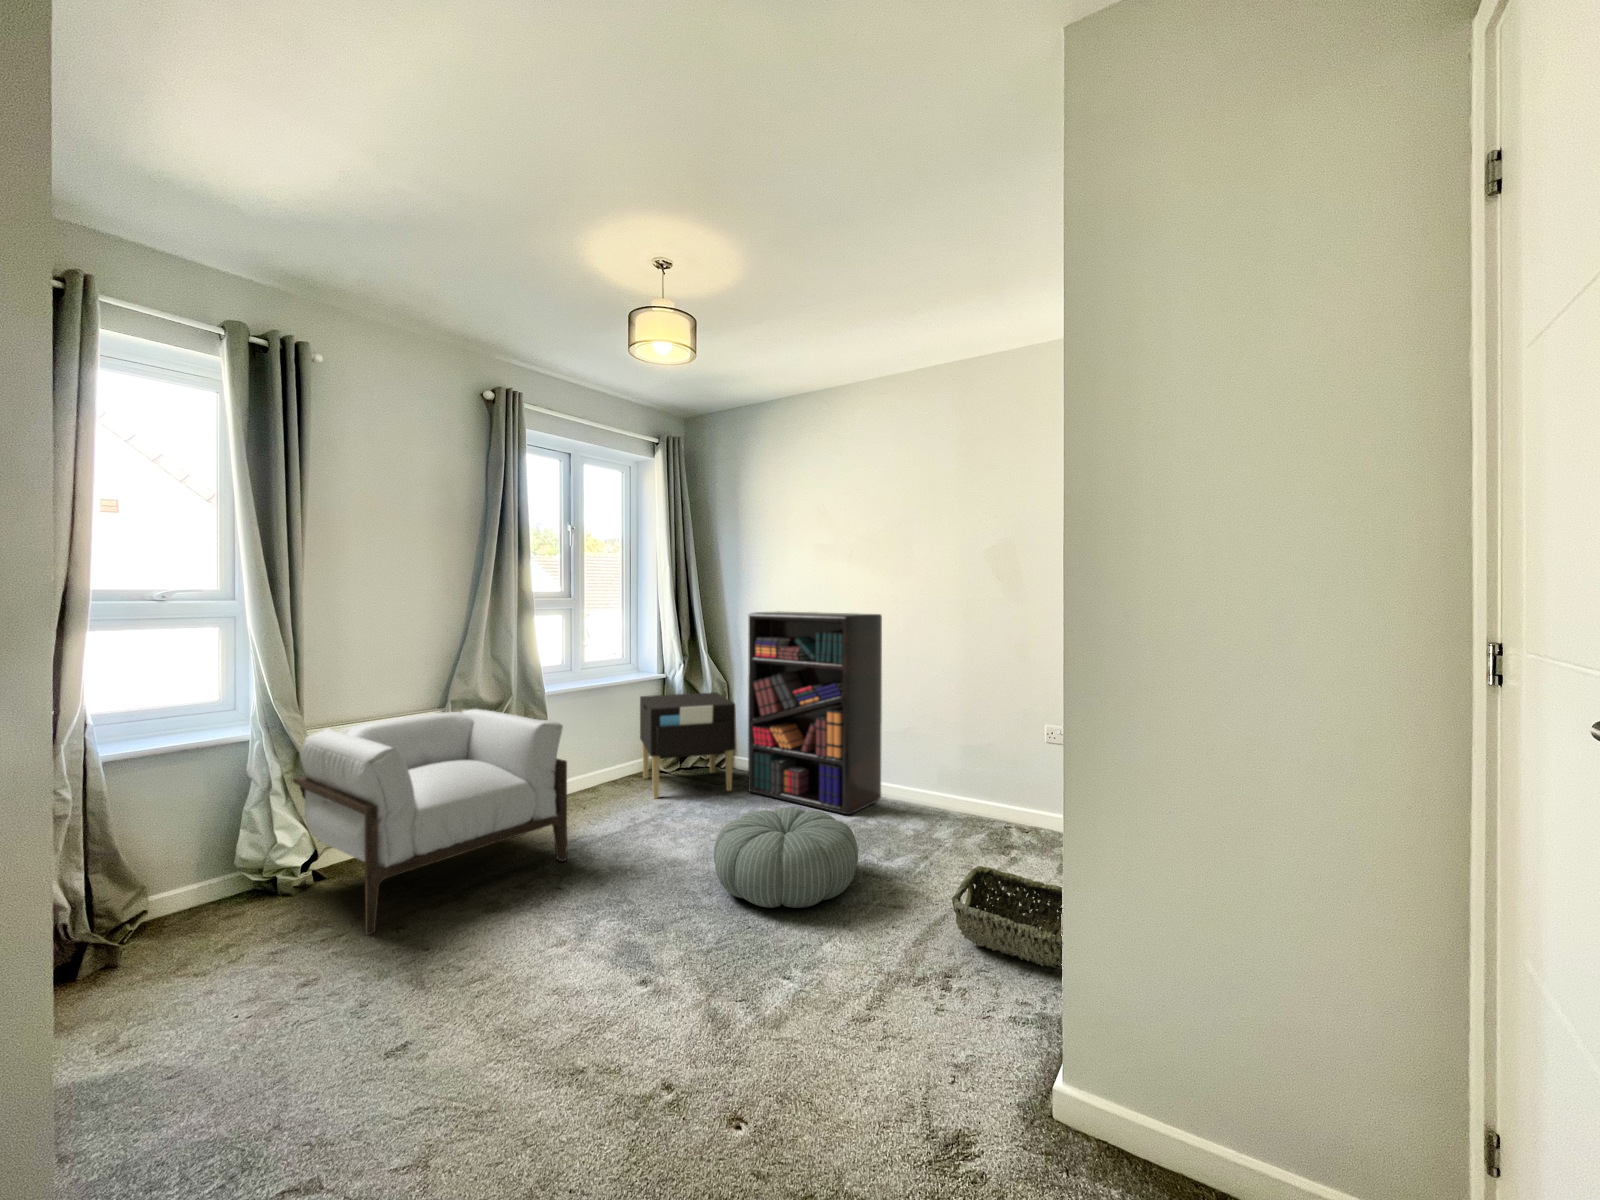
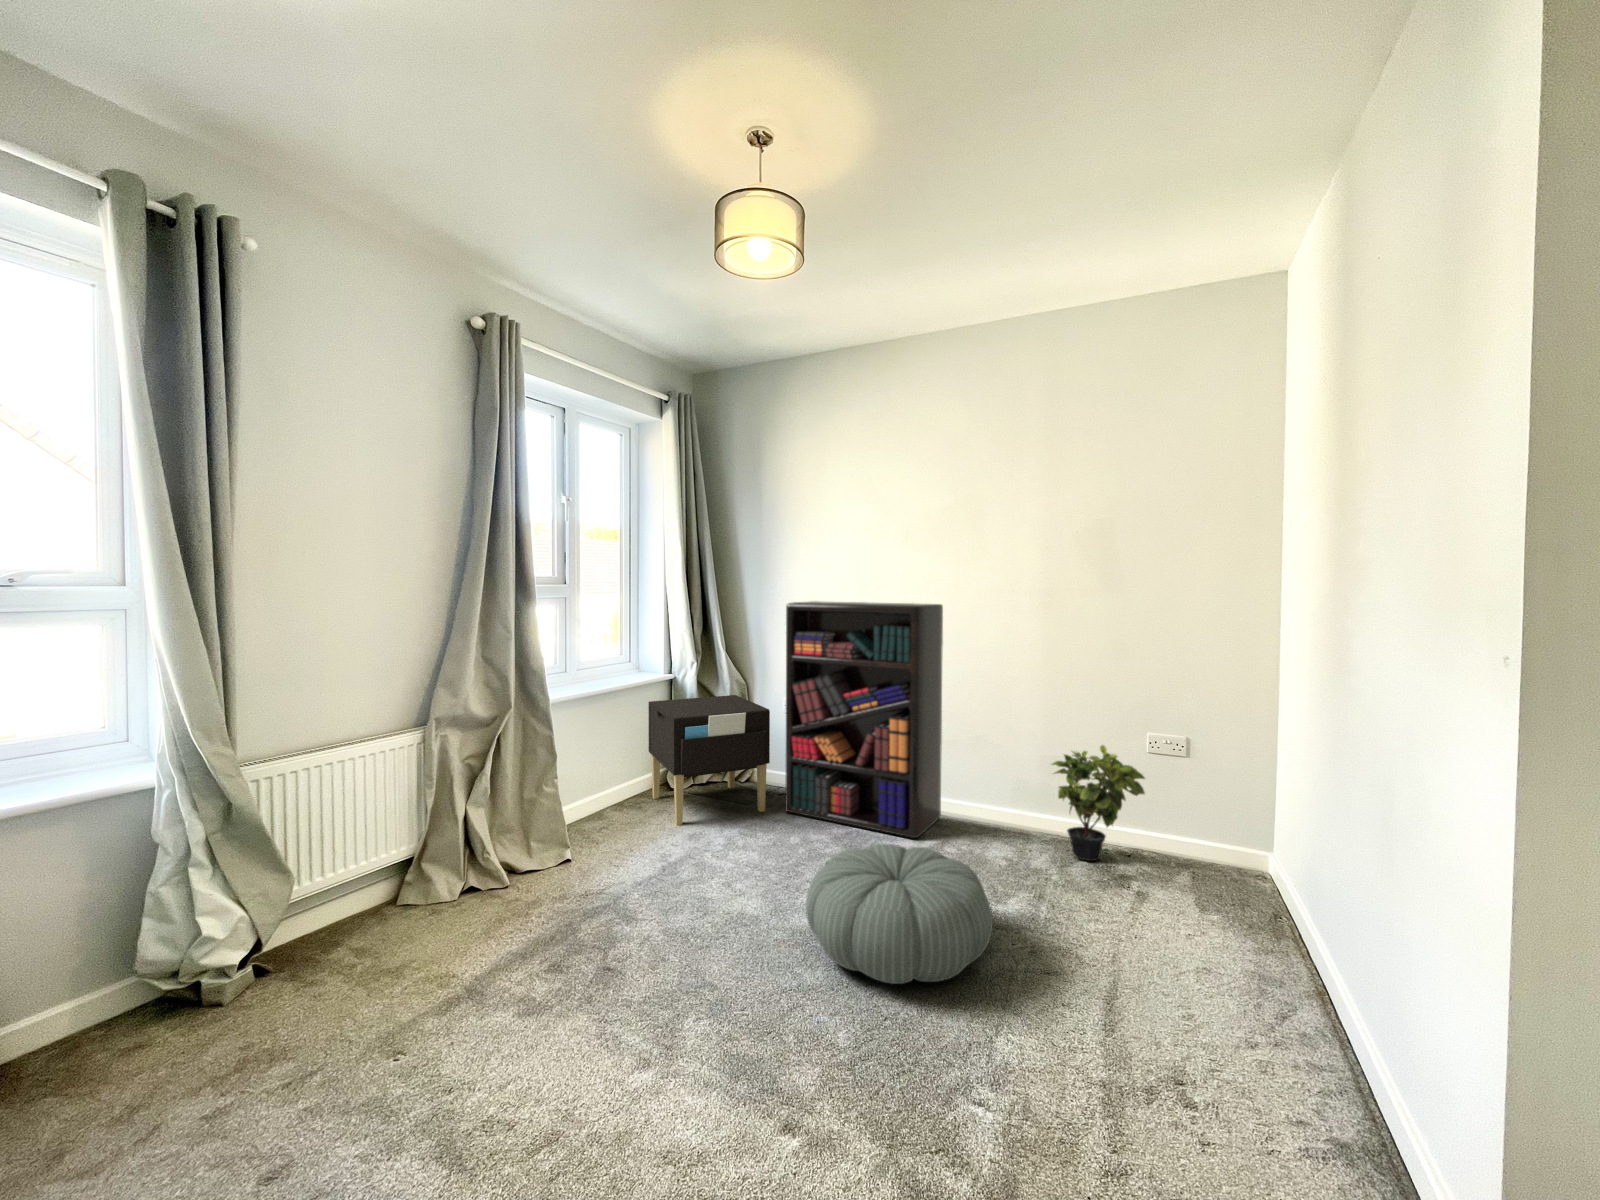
armchair: present [293,709,567,935] -> none [219,728,603,1072]
potted plant: none [960,736,1037,836] -> present [1052,745,1145,861]
woven basket: present [952,866,1063,968] -> none [1153,919,1350,1059]

